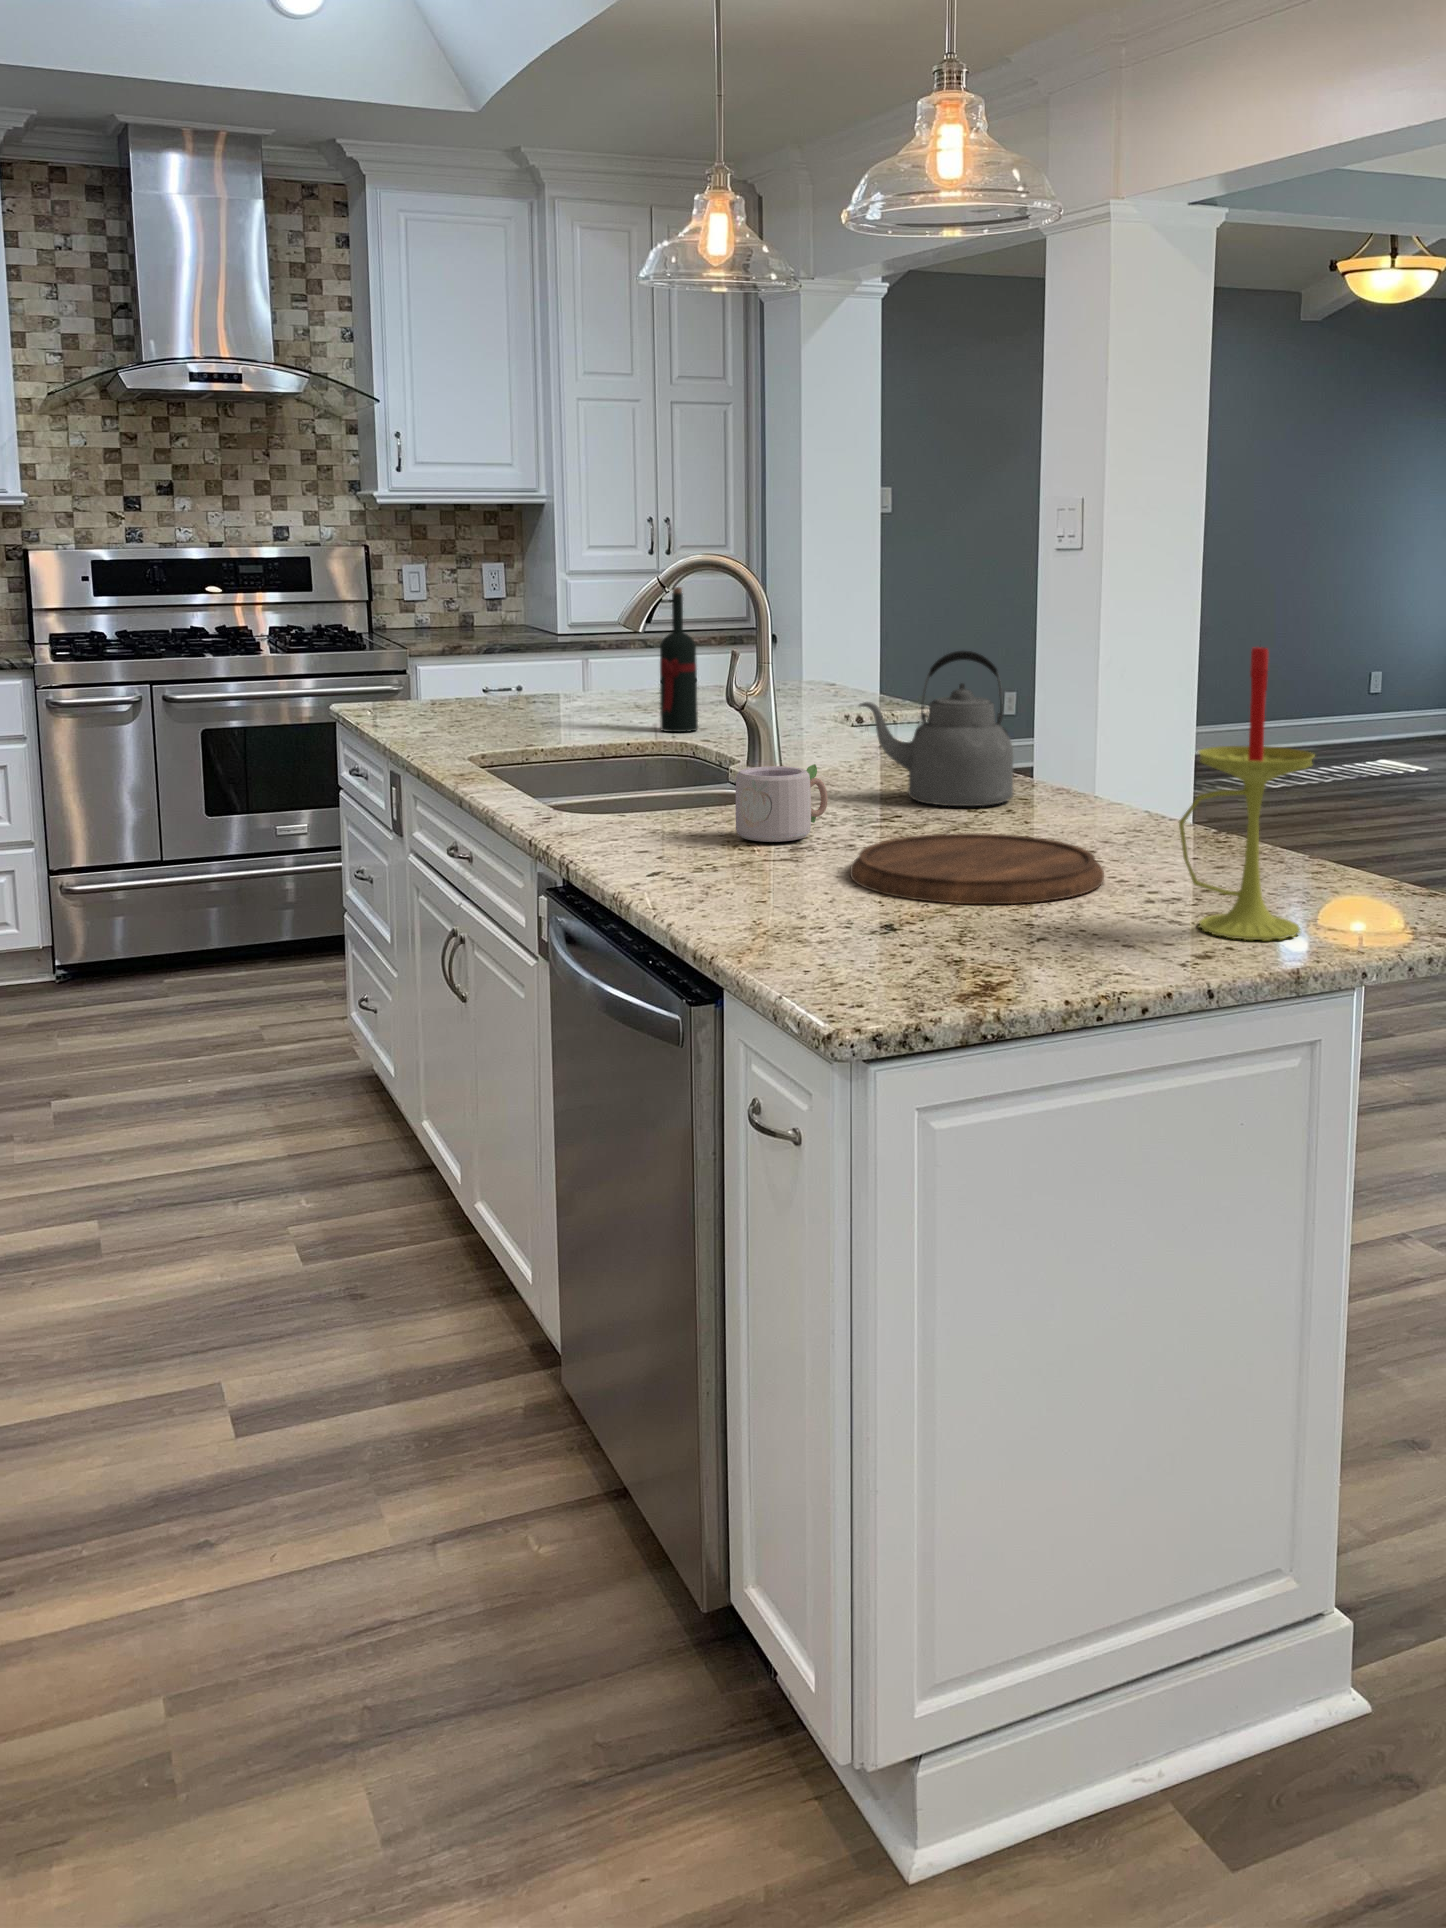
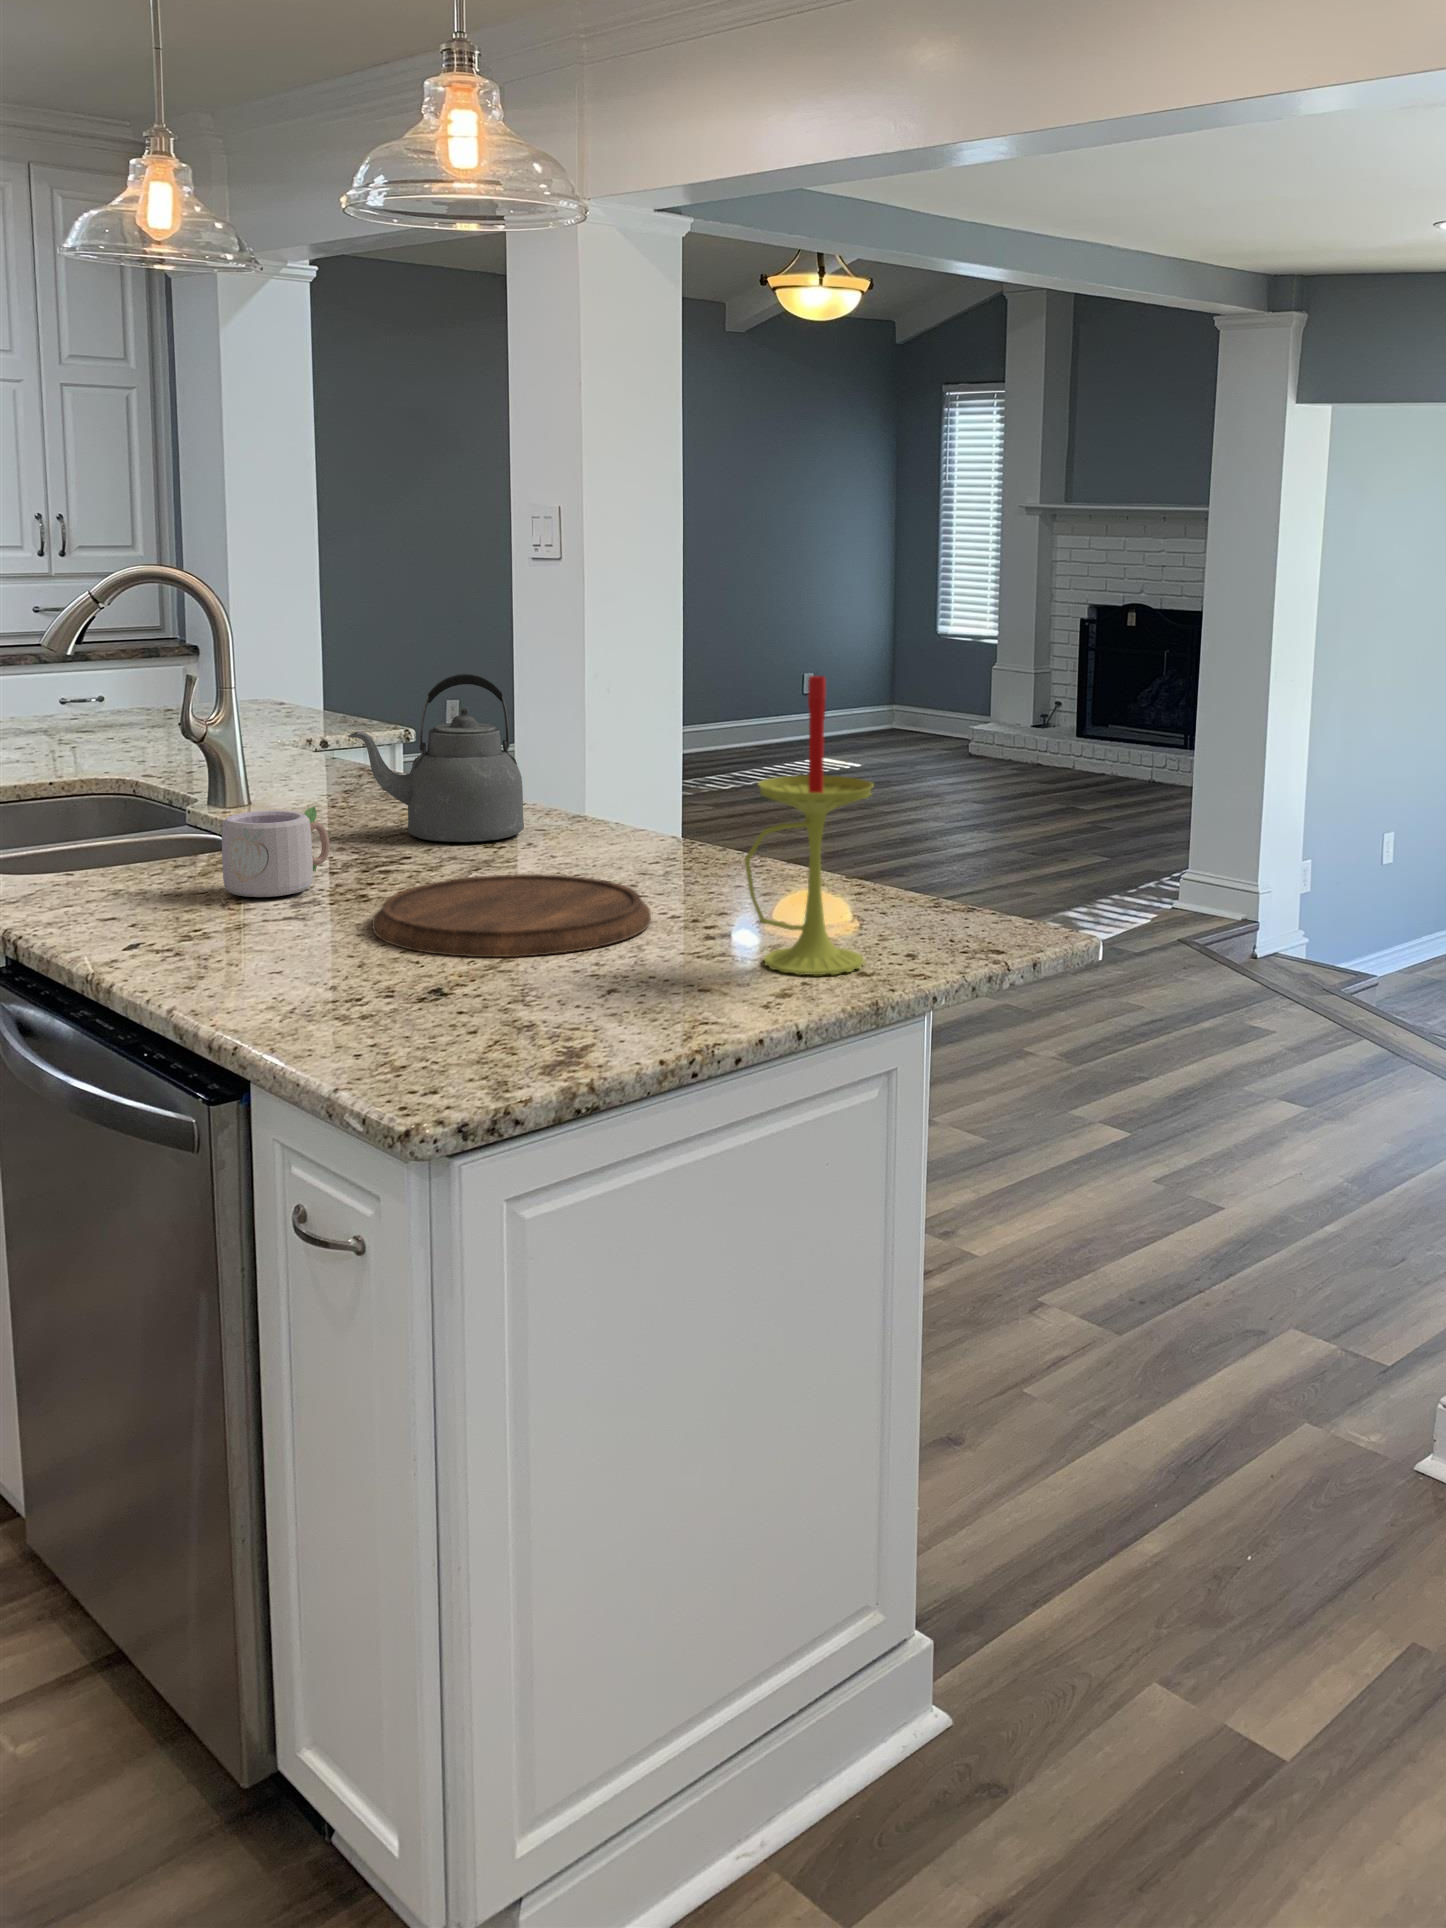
wine bottle: present [660,587,698,732] -> none [85,601,135,767]

